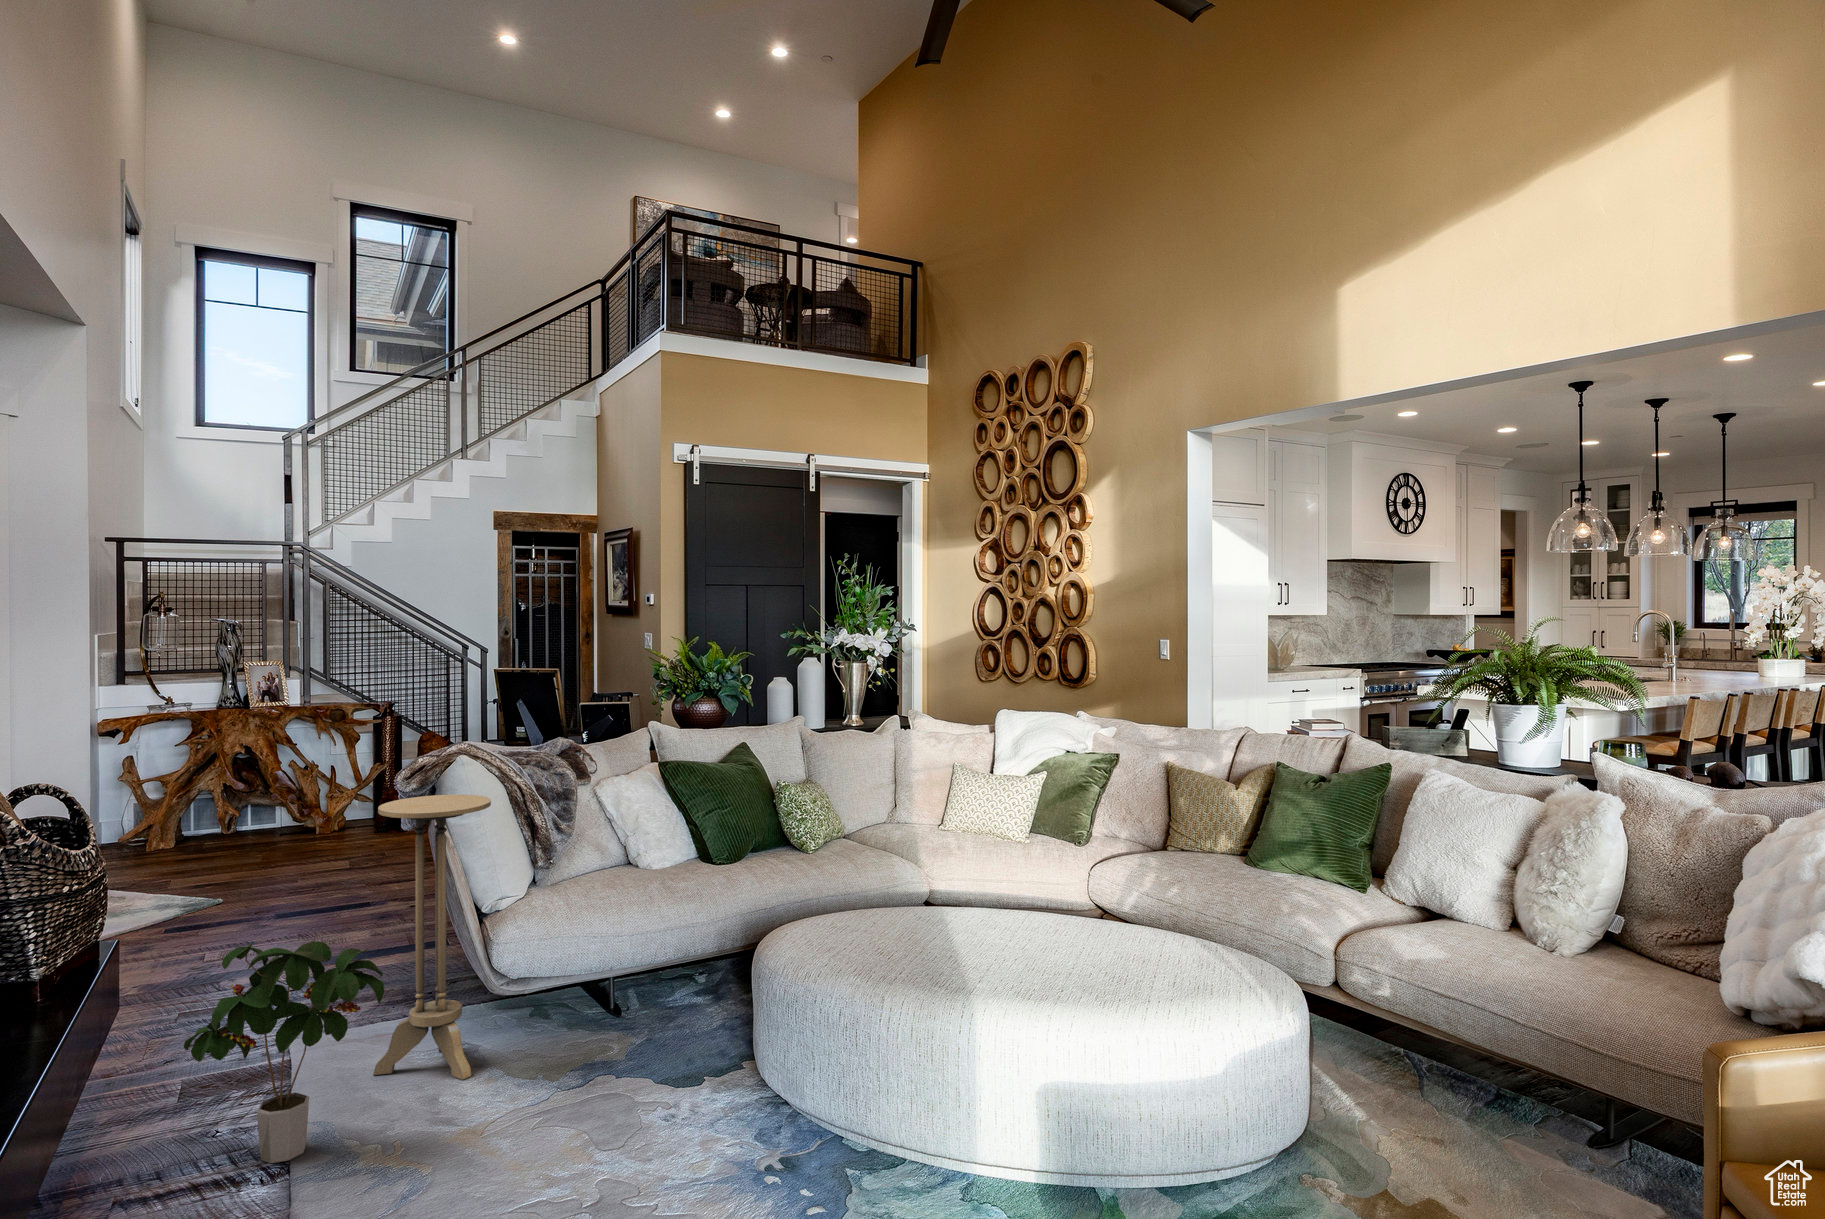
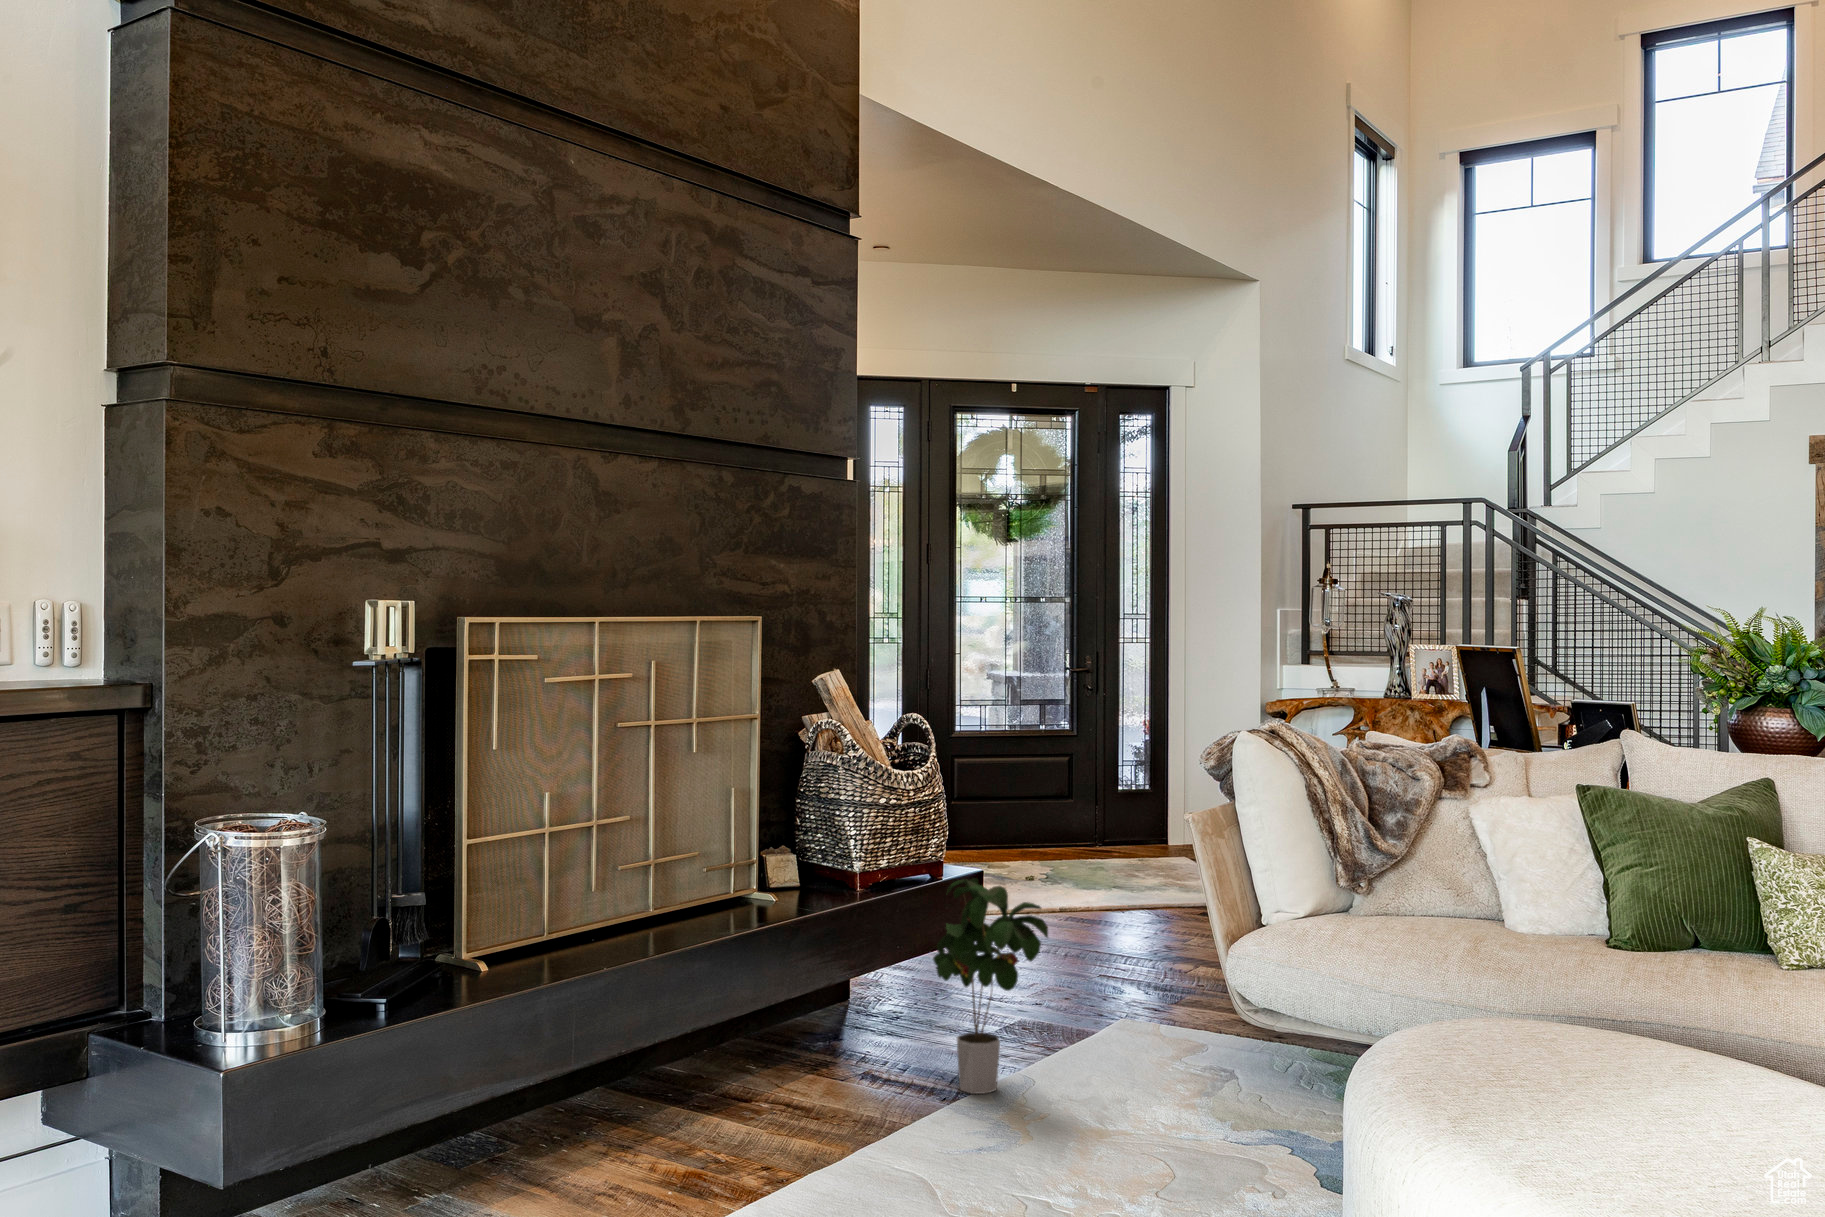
side table: present [373,795,491,1080] -> none [1119,771,1239,1098]

